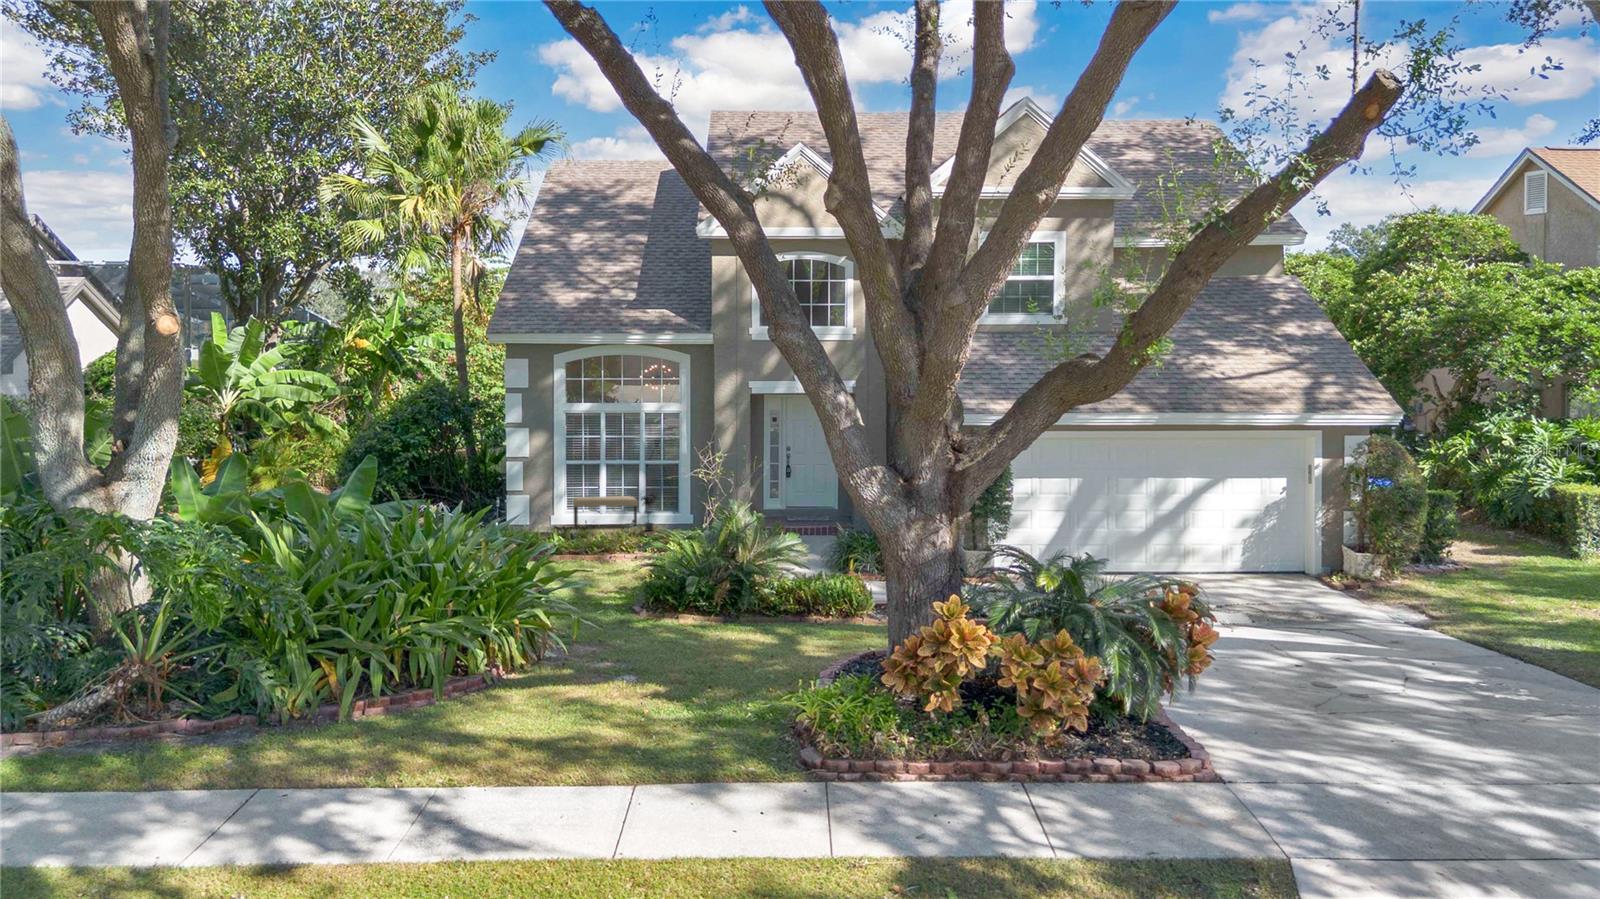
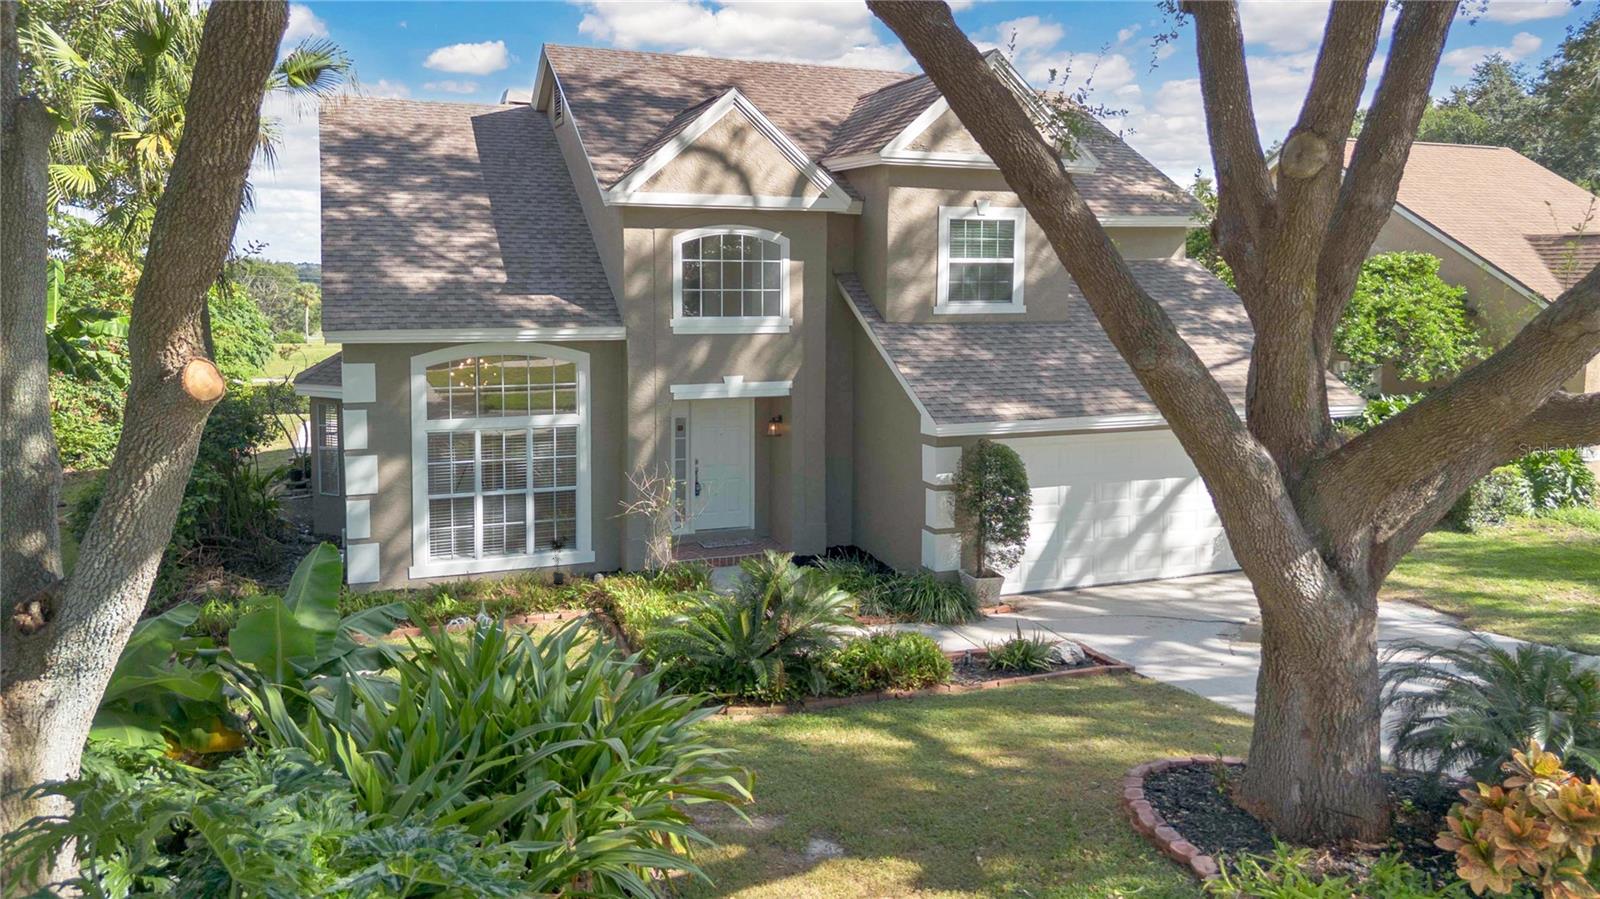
bench: present [573,496,638,527] -> none [440,537,531,584]

